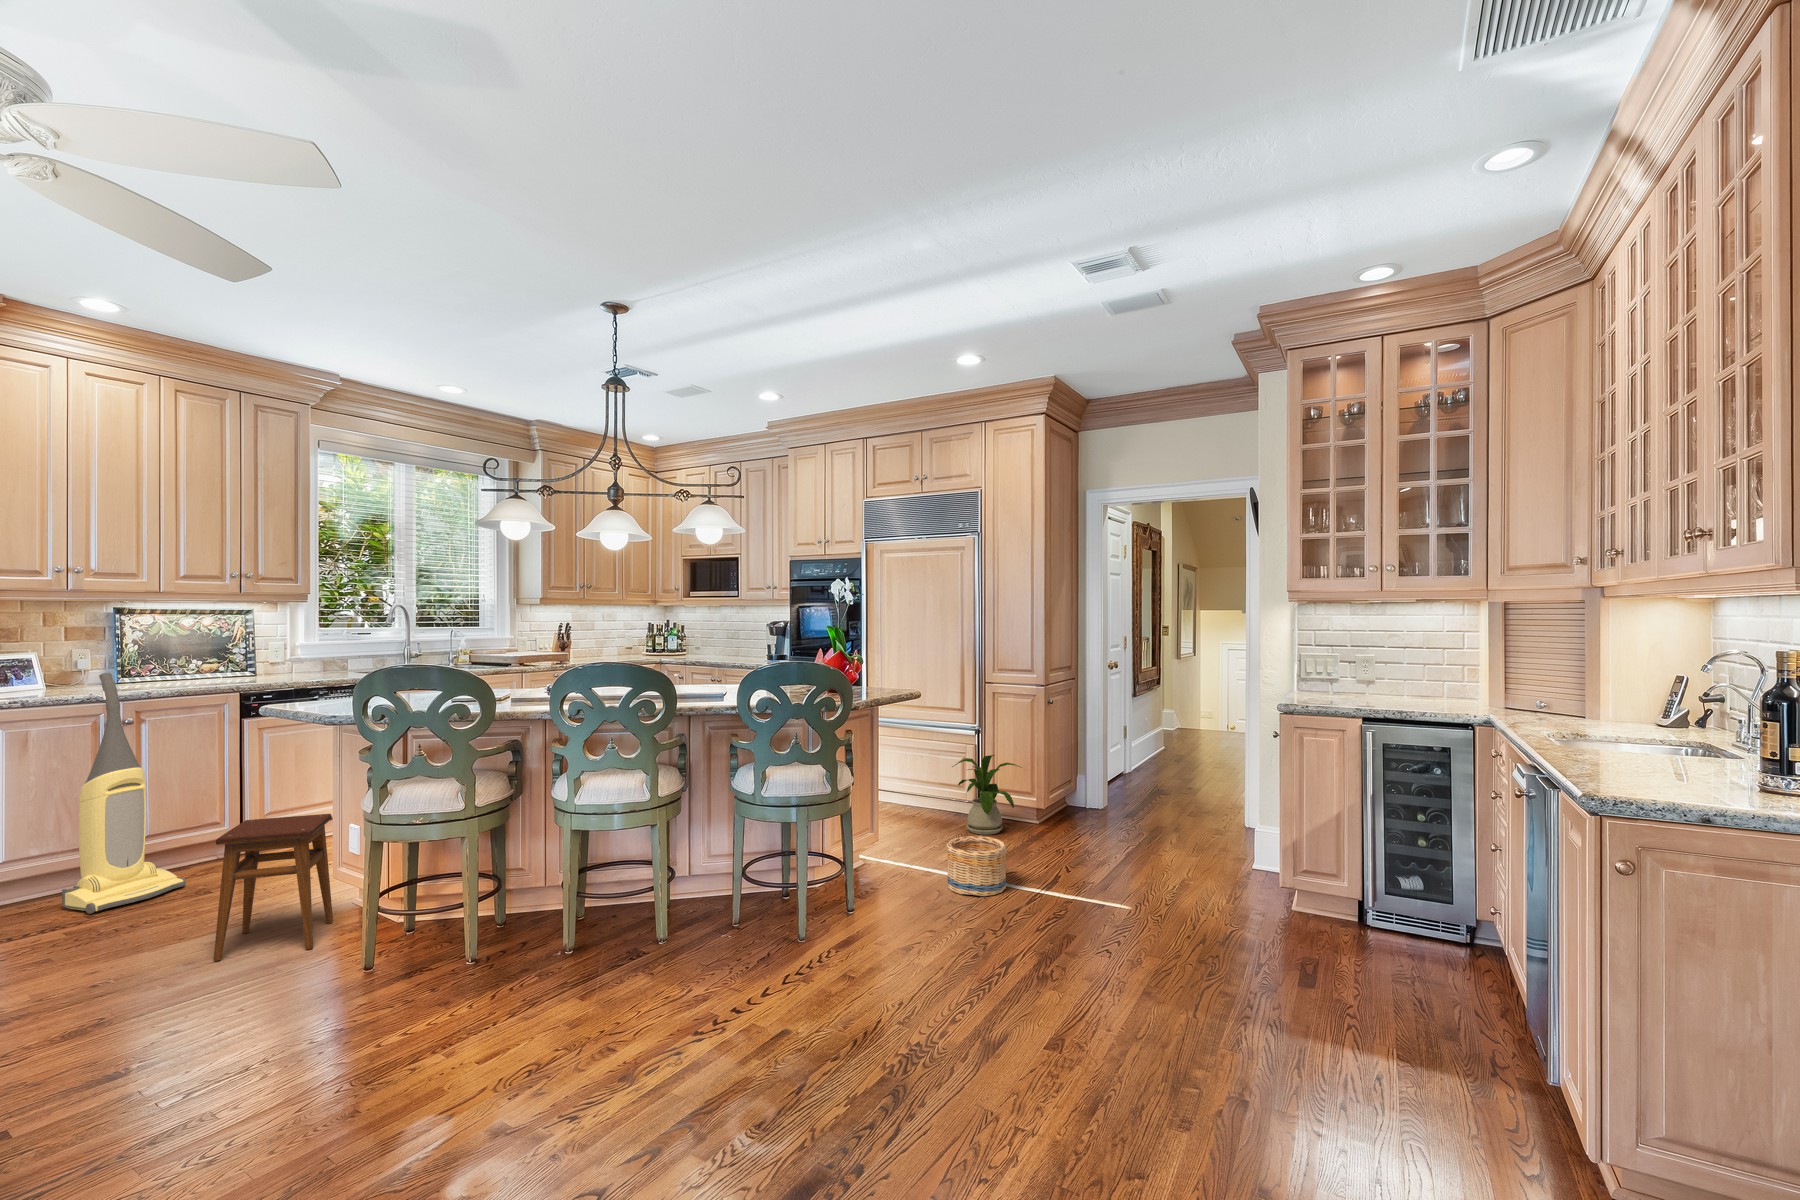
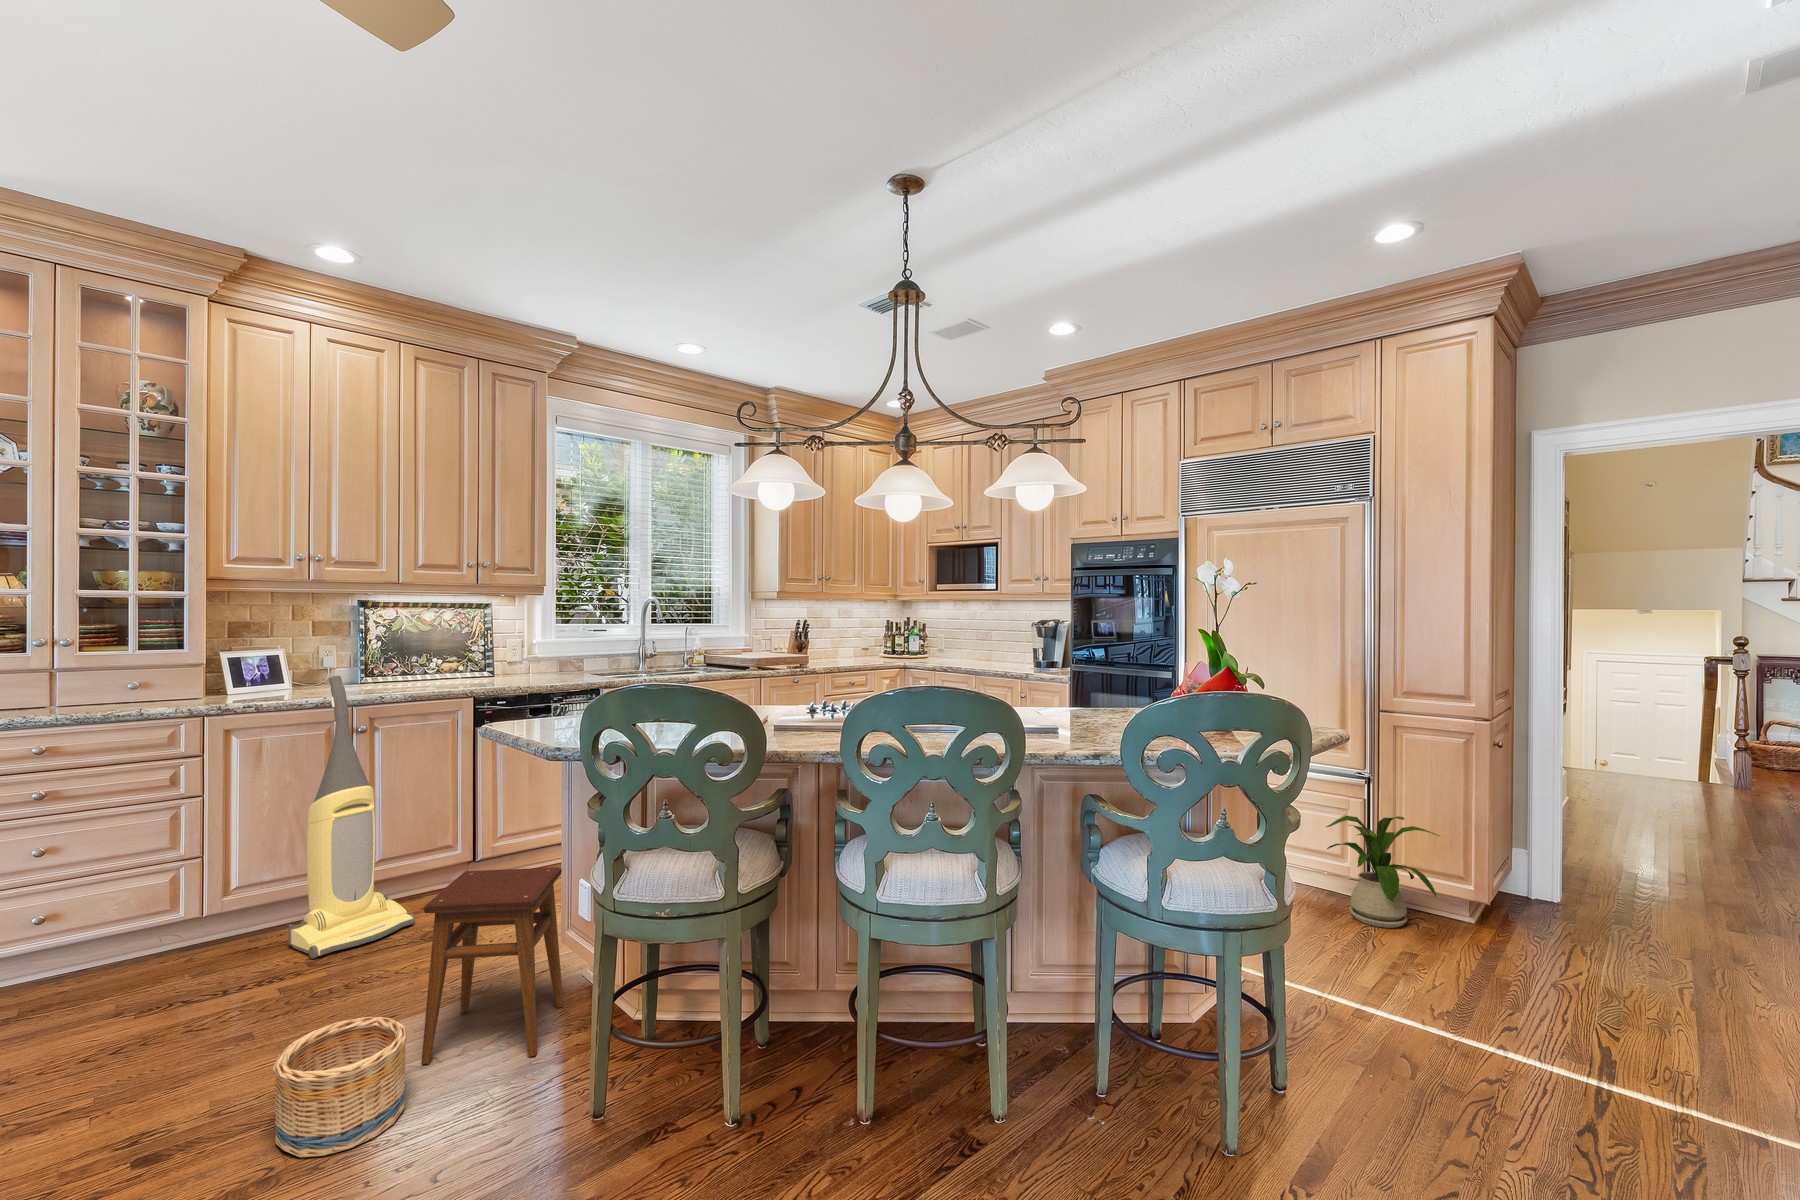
basket: present [947,836,1007,896] -> present [273,1016,407,1157]

